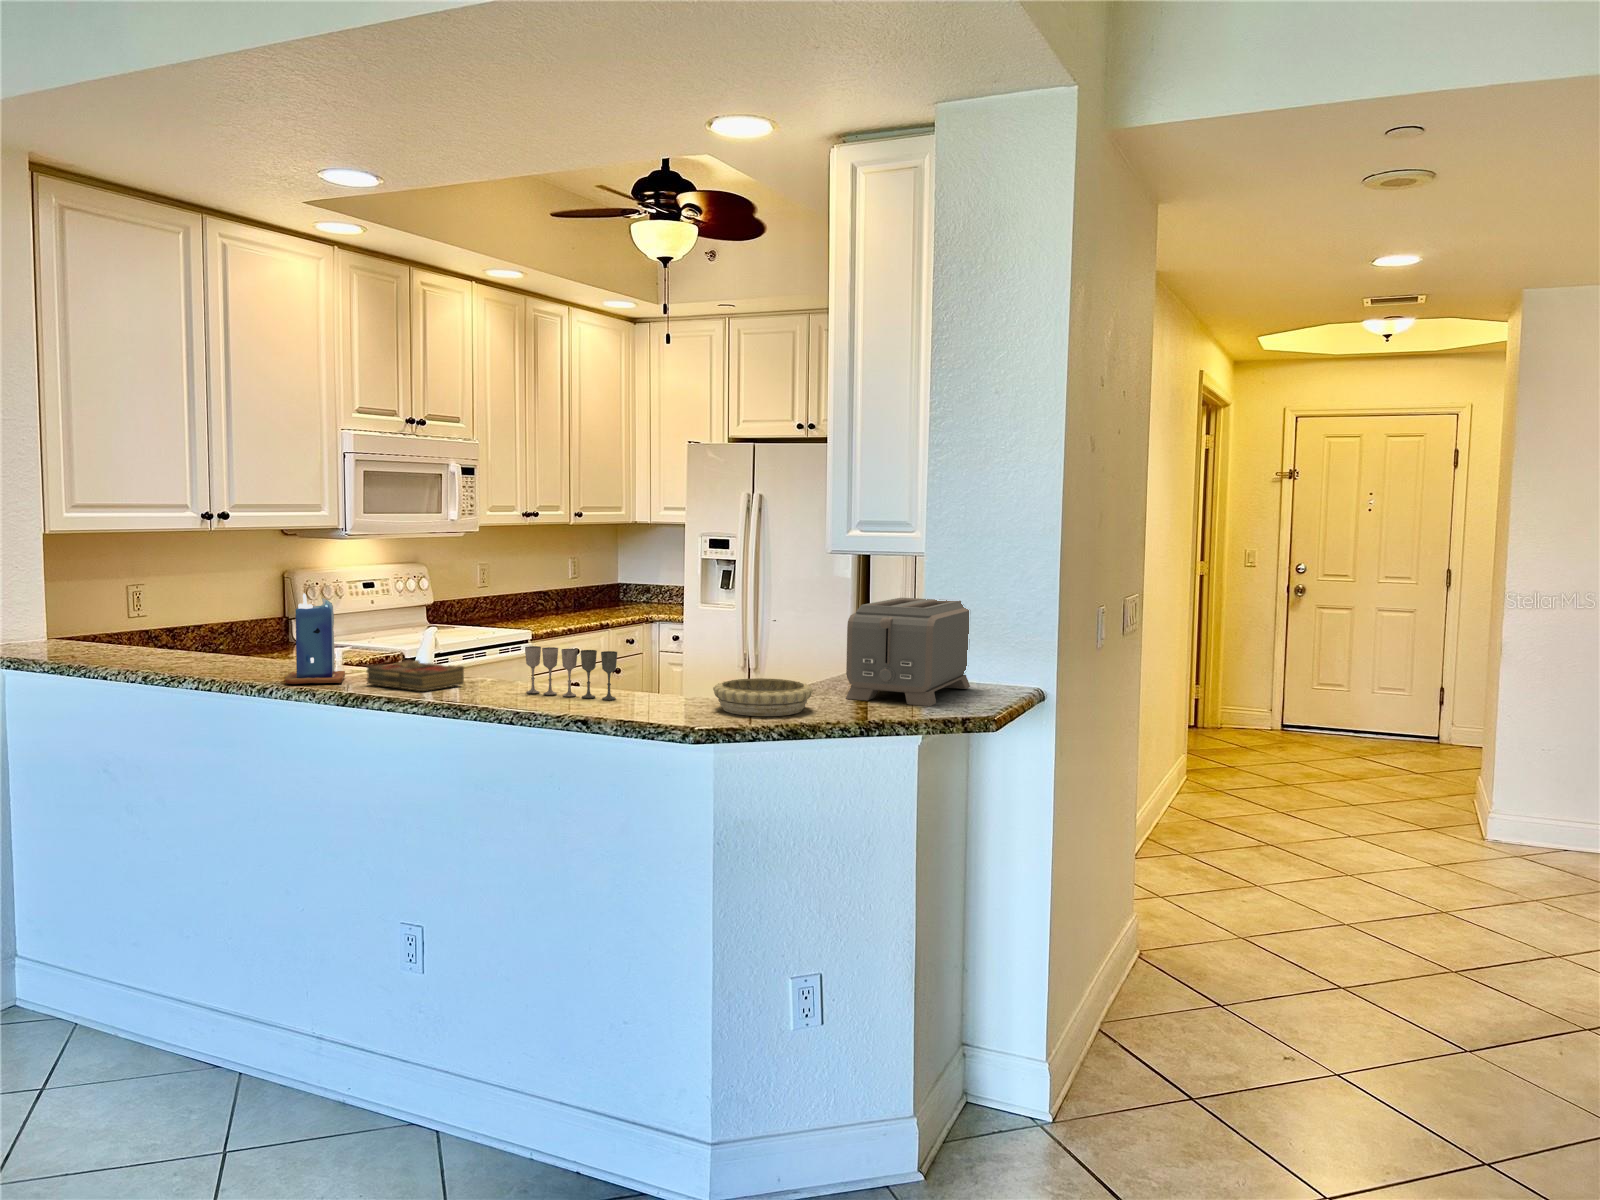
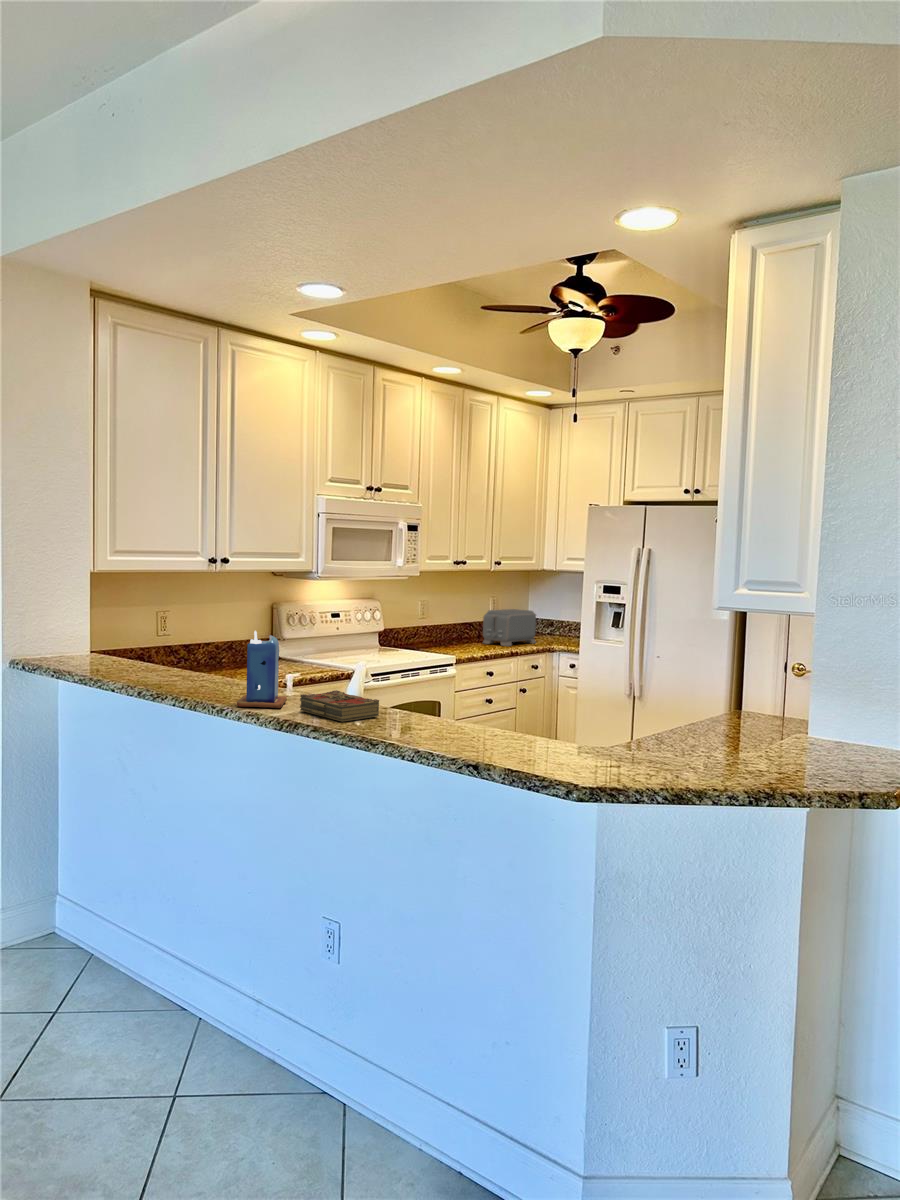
toaster: present [846,598,970,706] -> present [483,609,536,646]
wine glass: present [525,646,617,700] -> none [429,687,510,743]
decorative bowl: present [713,678,813,716] -> none [599,733,699,776]

